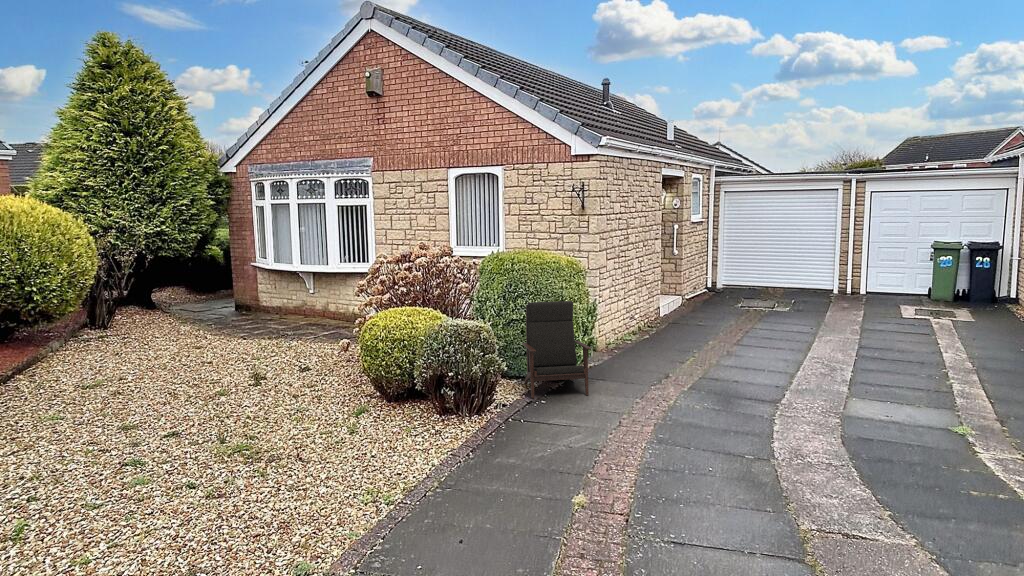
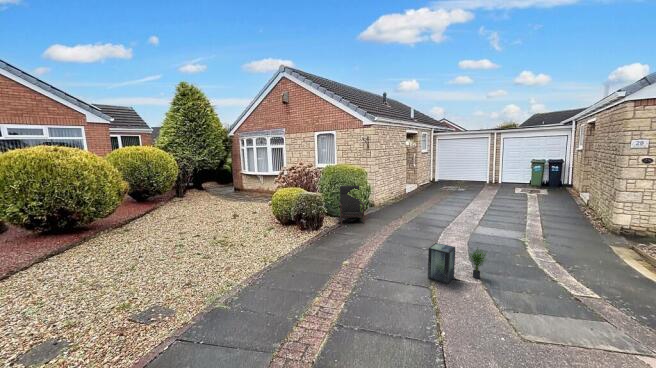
storage box: none [785,448,851,552] -> present [428,243,455,284]
potted plant: none [867,454,928,533] -> present [470,249,486,278]

